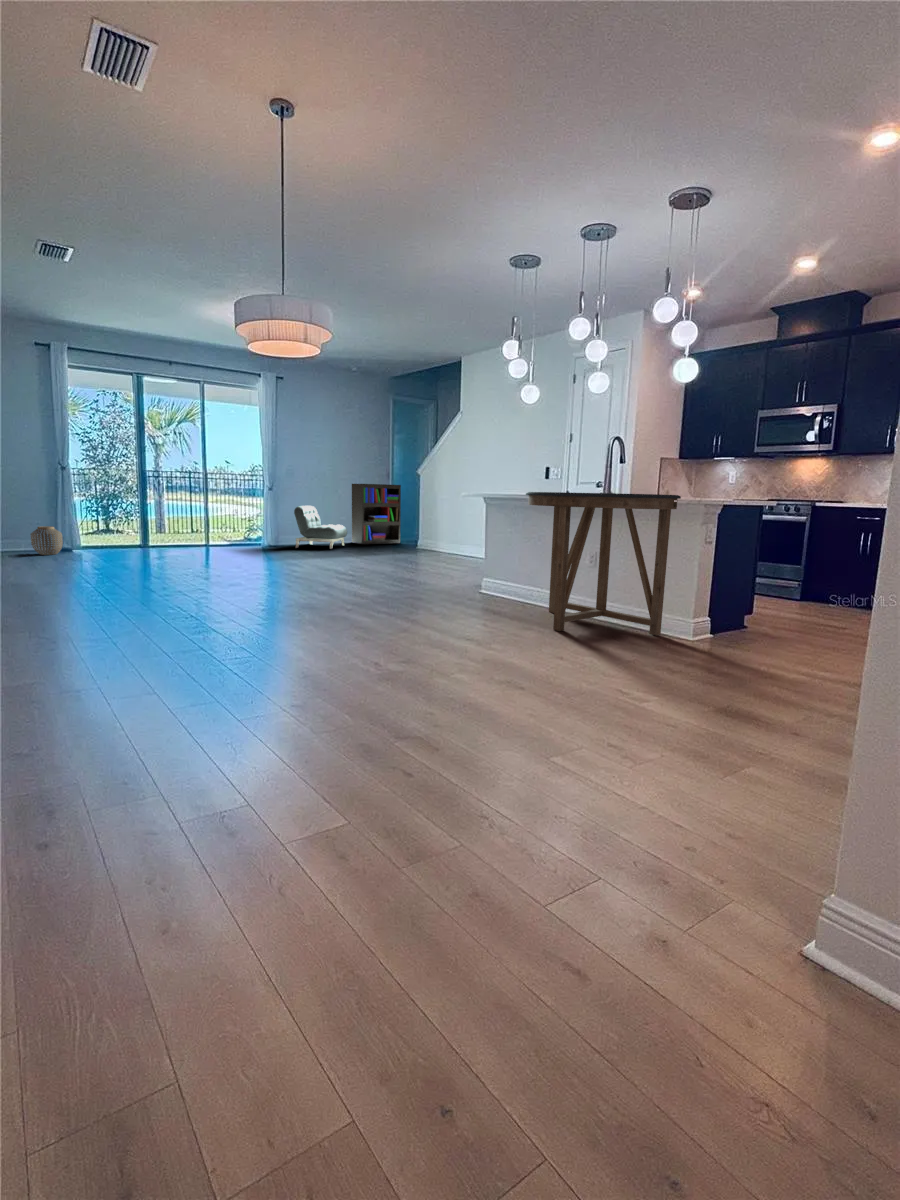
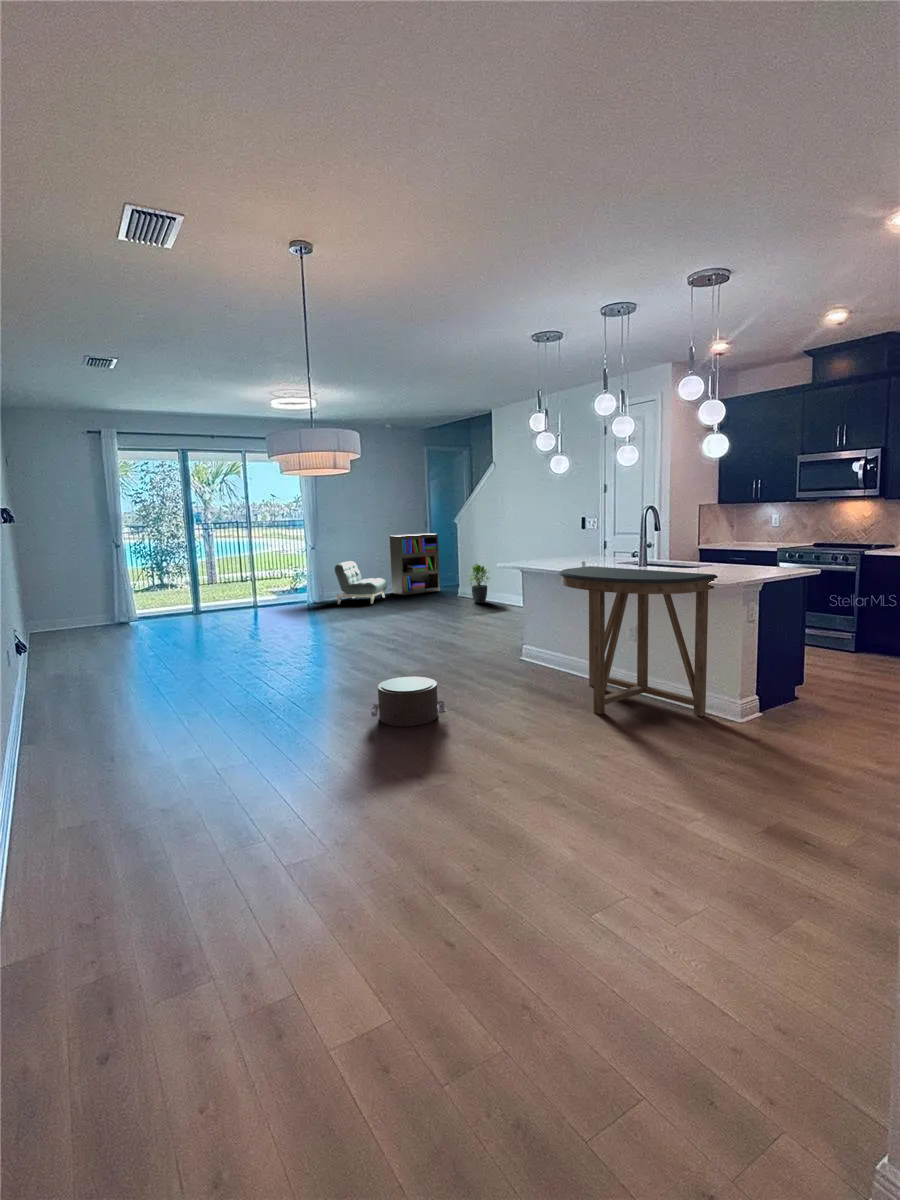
potted plant: none [428,513,455,553] -> present [468,564,489,603]
woven basket: present [30,526,63,555] -> none [89,601,118,629]
pouf: none [331,589,408,633] -> present [371,677,446,727]

